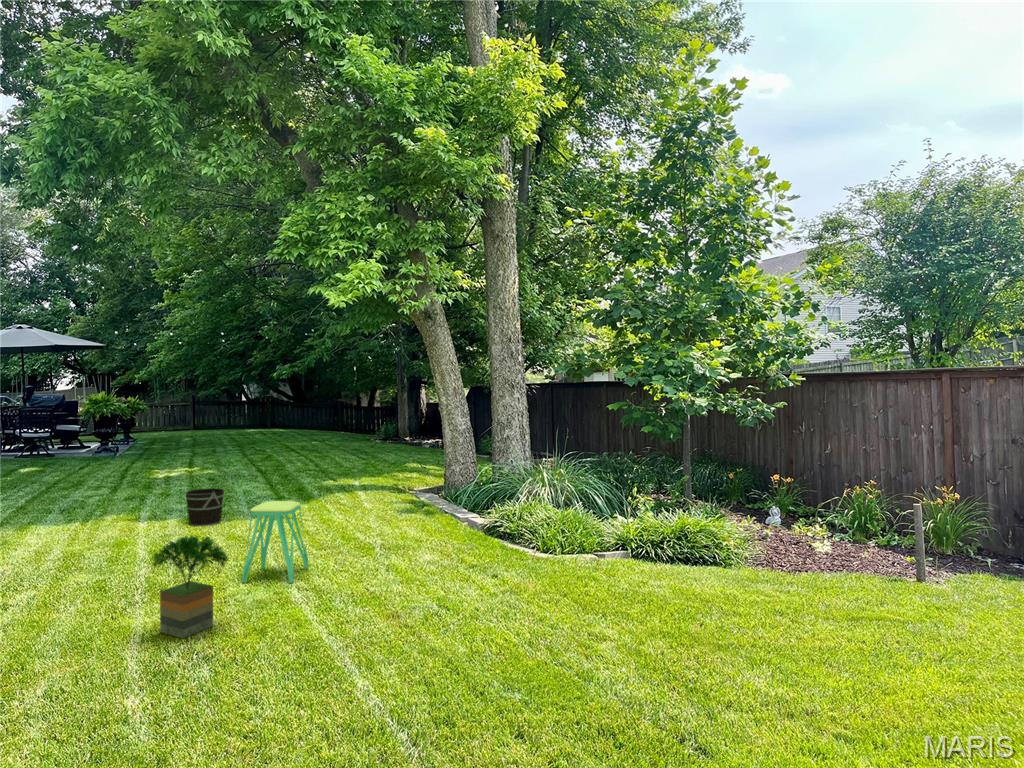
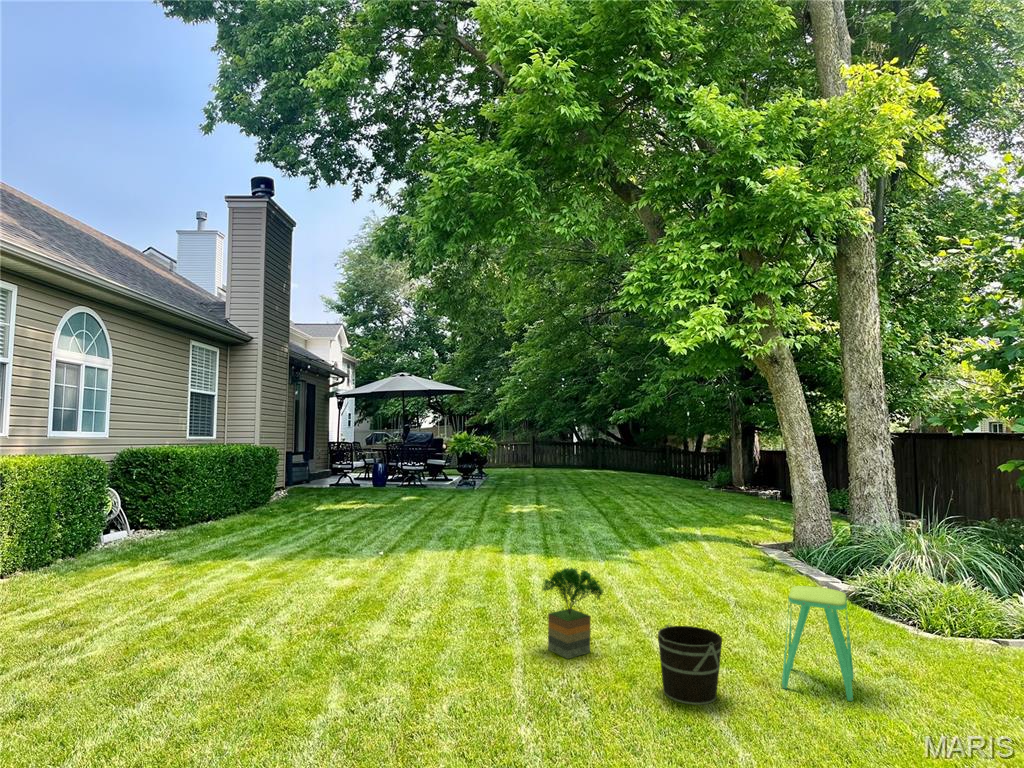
bucket: present [186,488,224,526] -> present [658,623,722,705]
stool: present [242,501,308,583] -> present [782,586,854,701]

